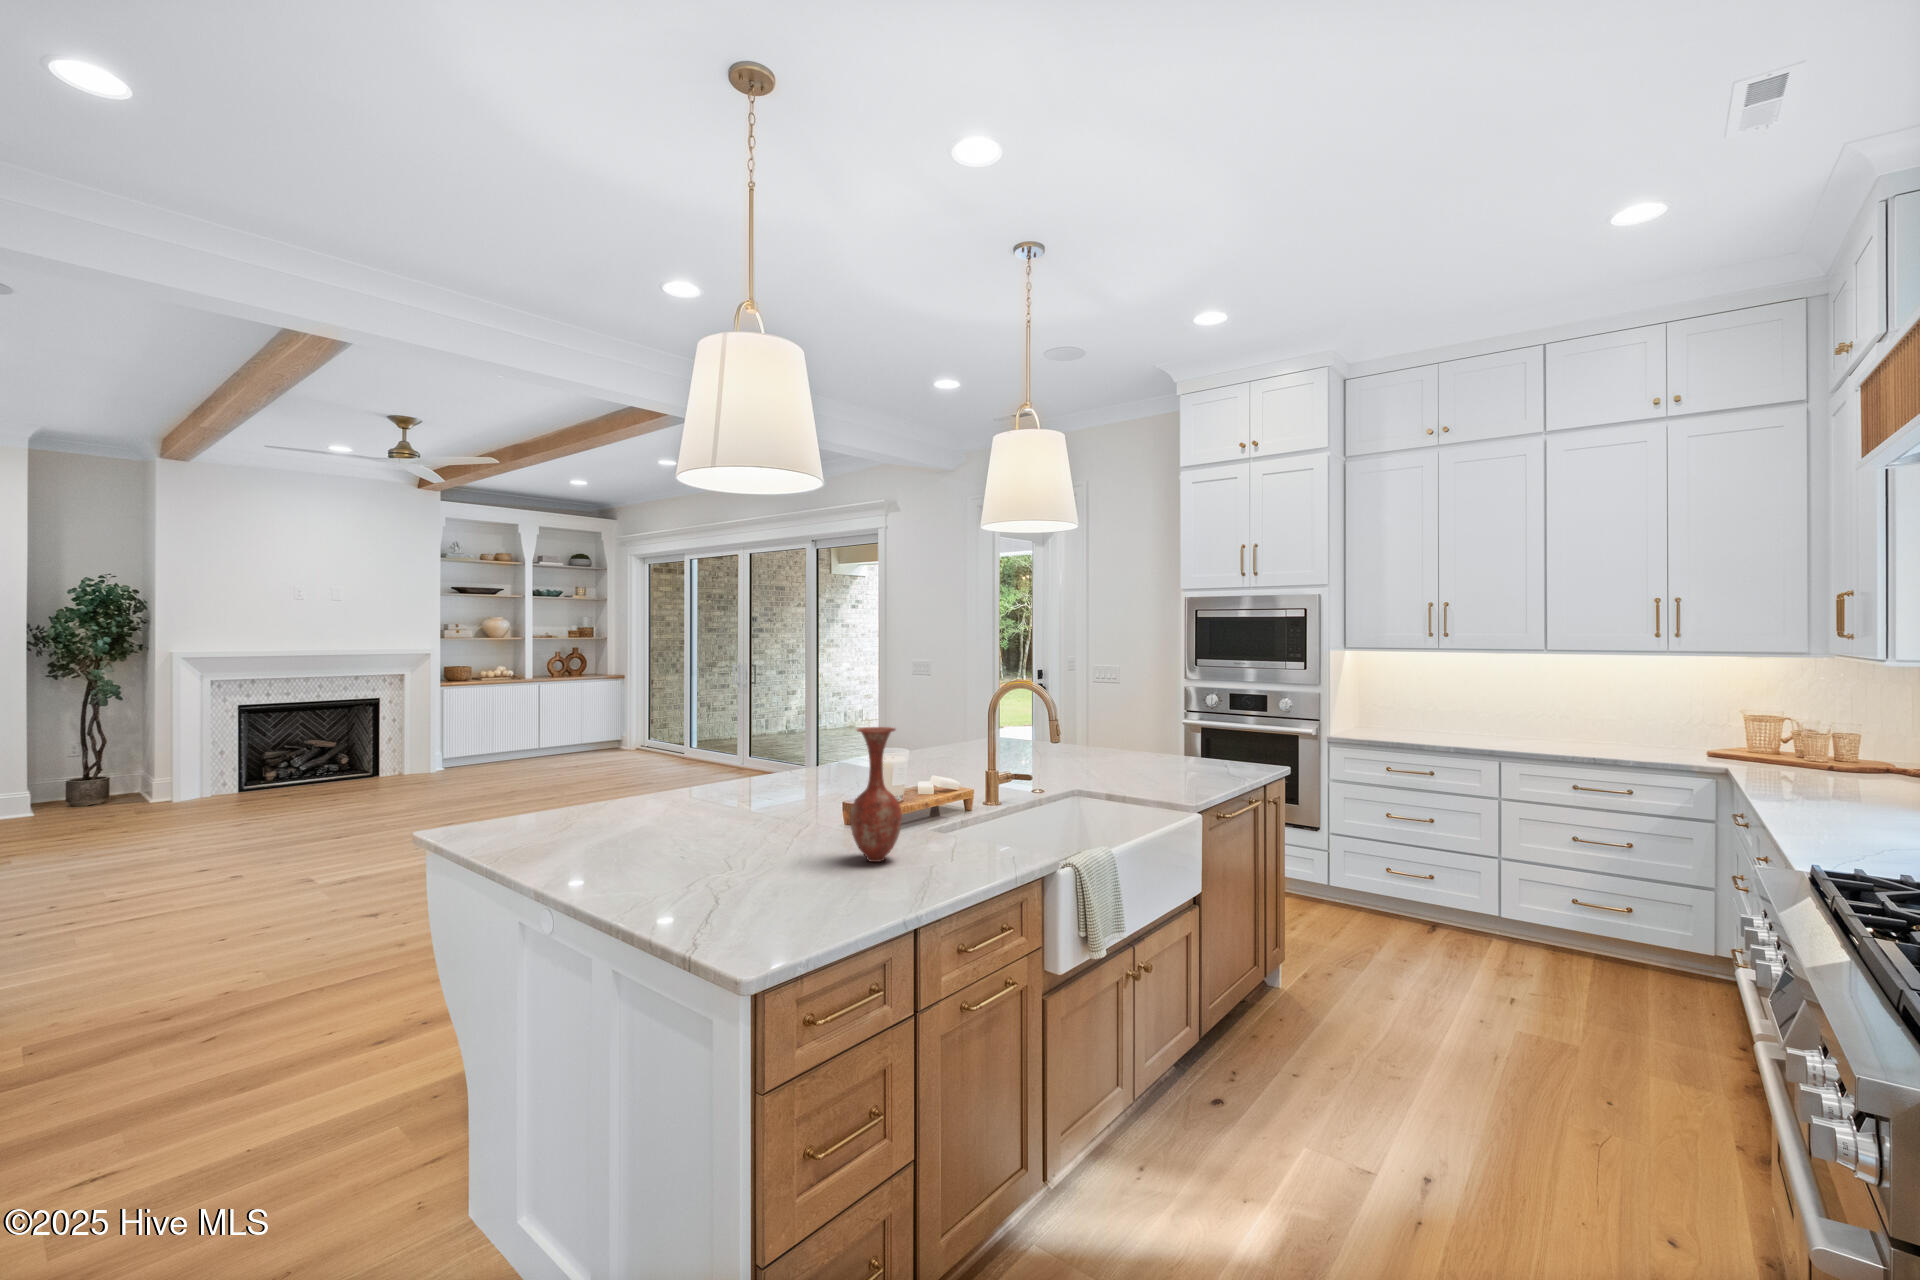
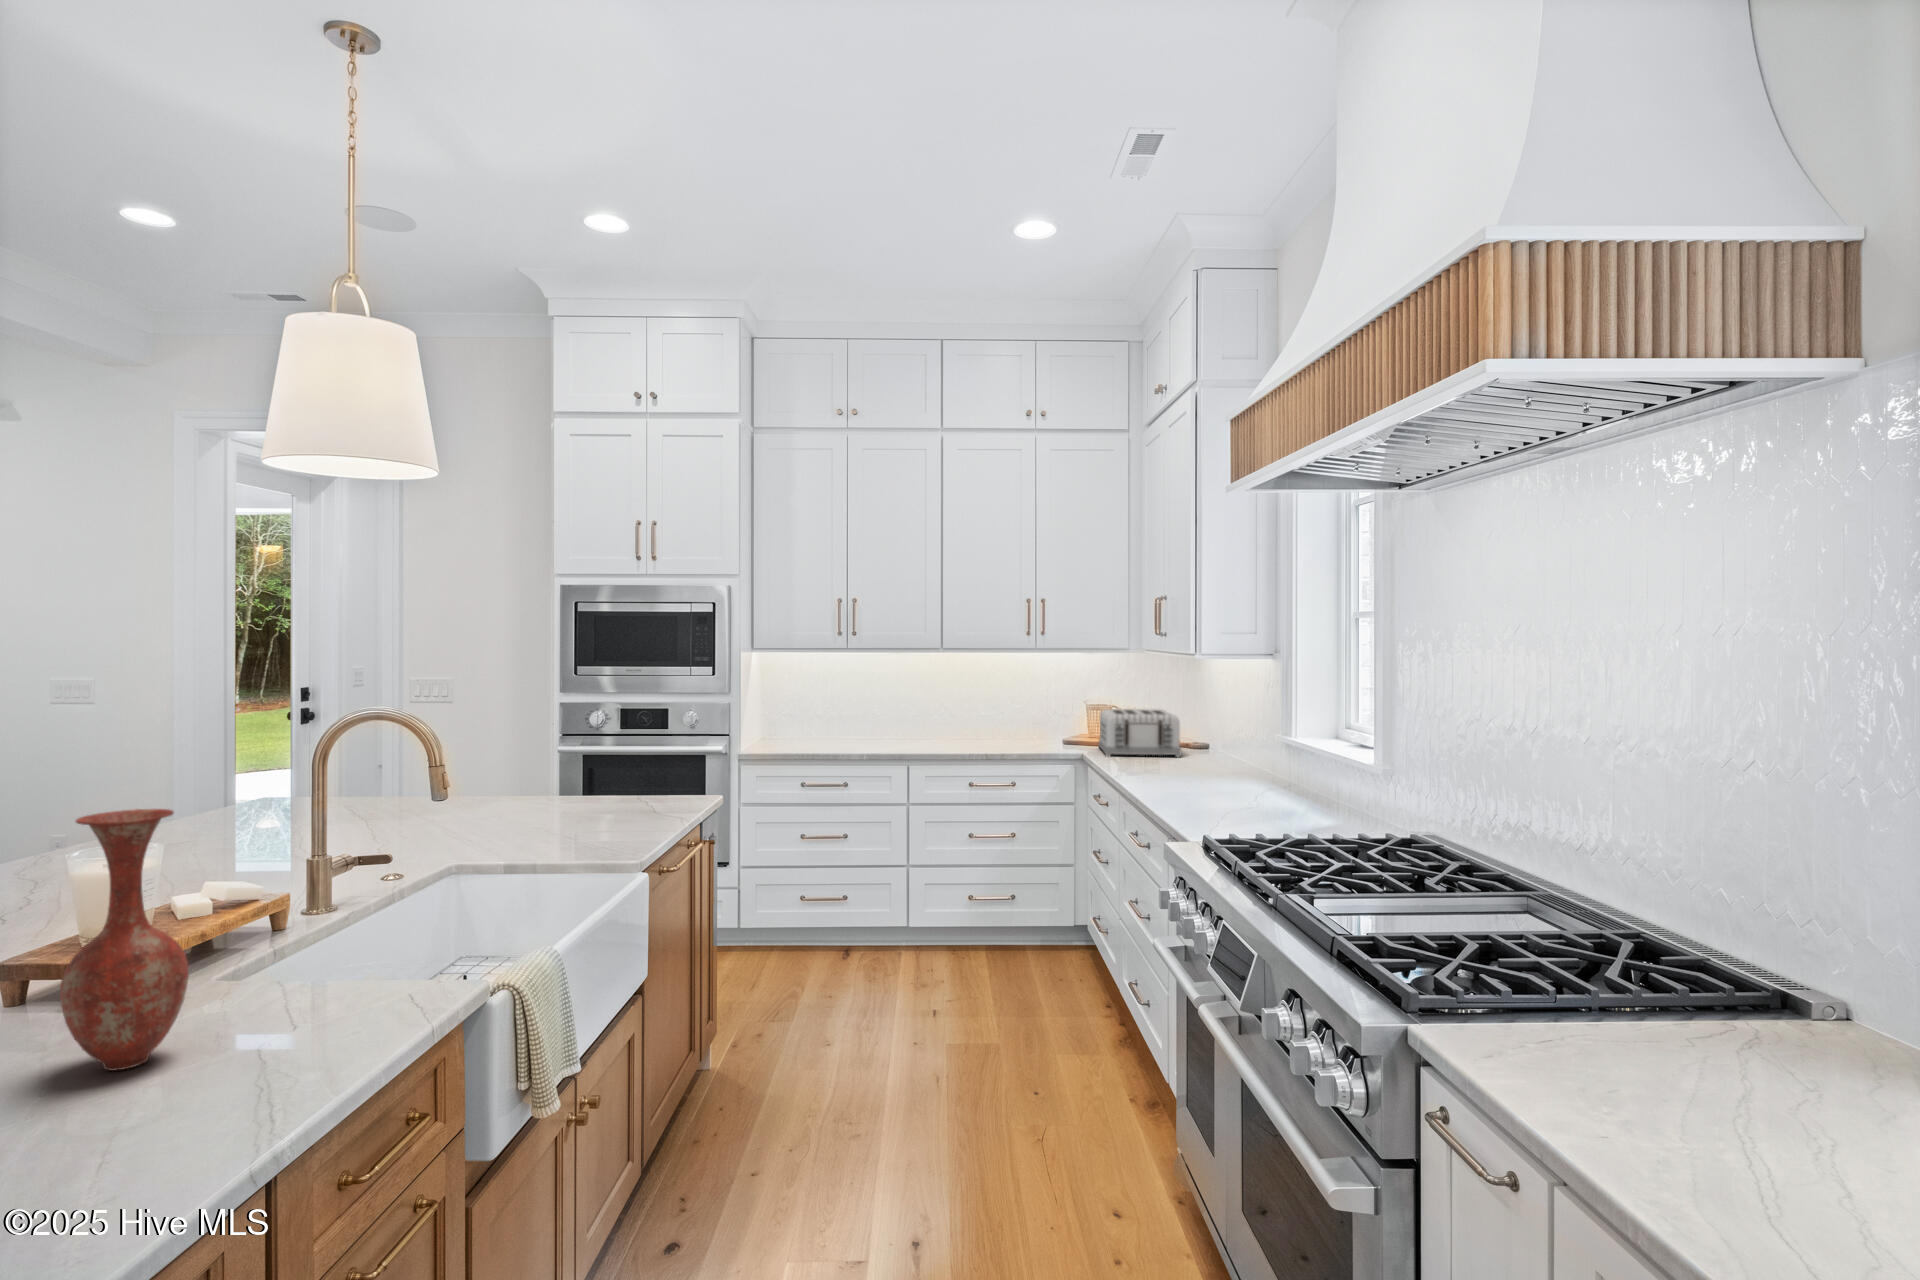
toaster: none [1757,721,1886,784] -> present [1099,709,1181,757]

